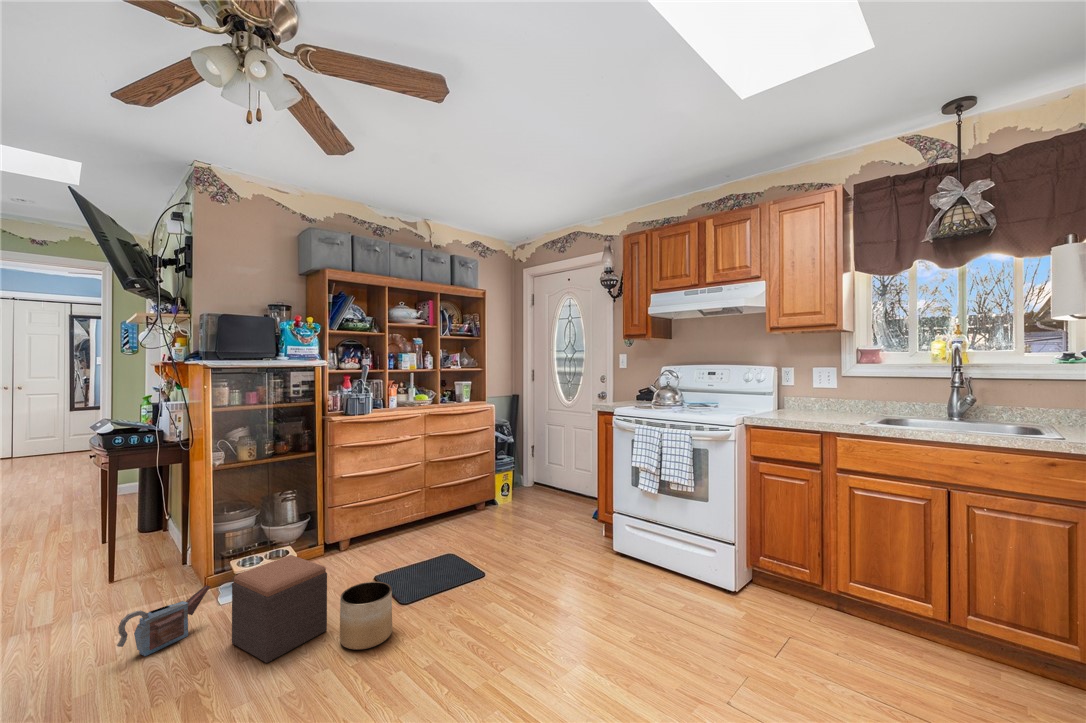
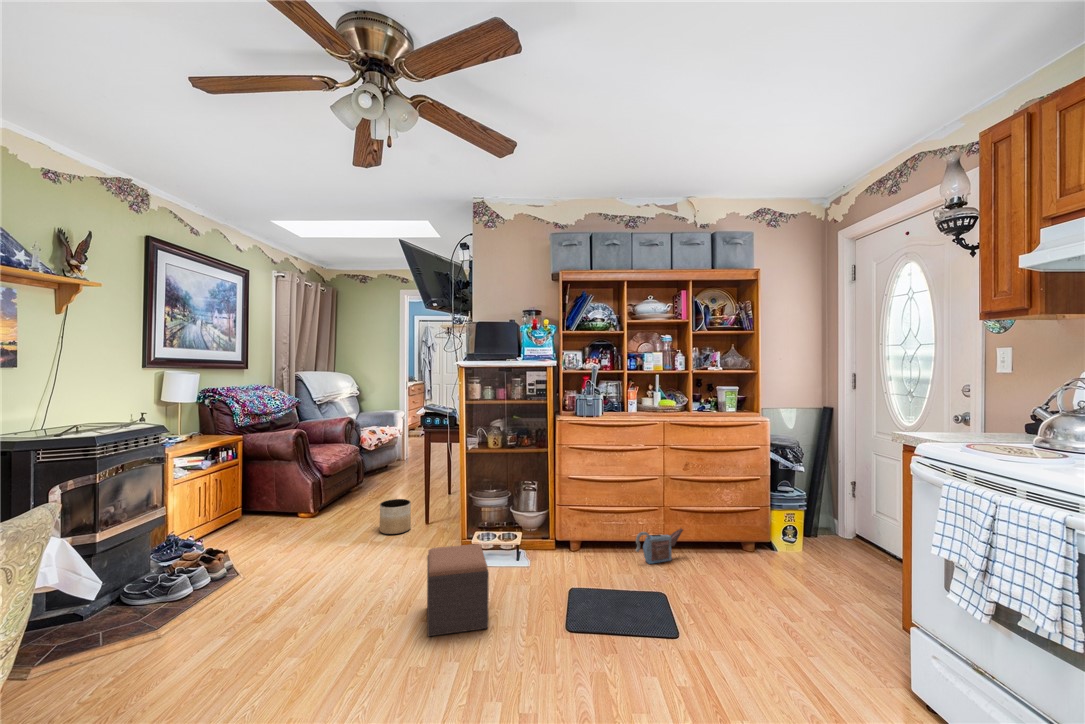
planter: present [340,582,392,650] -> present [380,499,411,535]
watering can: present [117,585,210,656] -> present [636,529,683,564]

